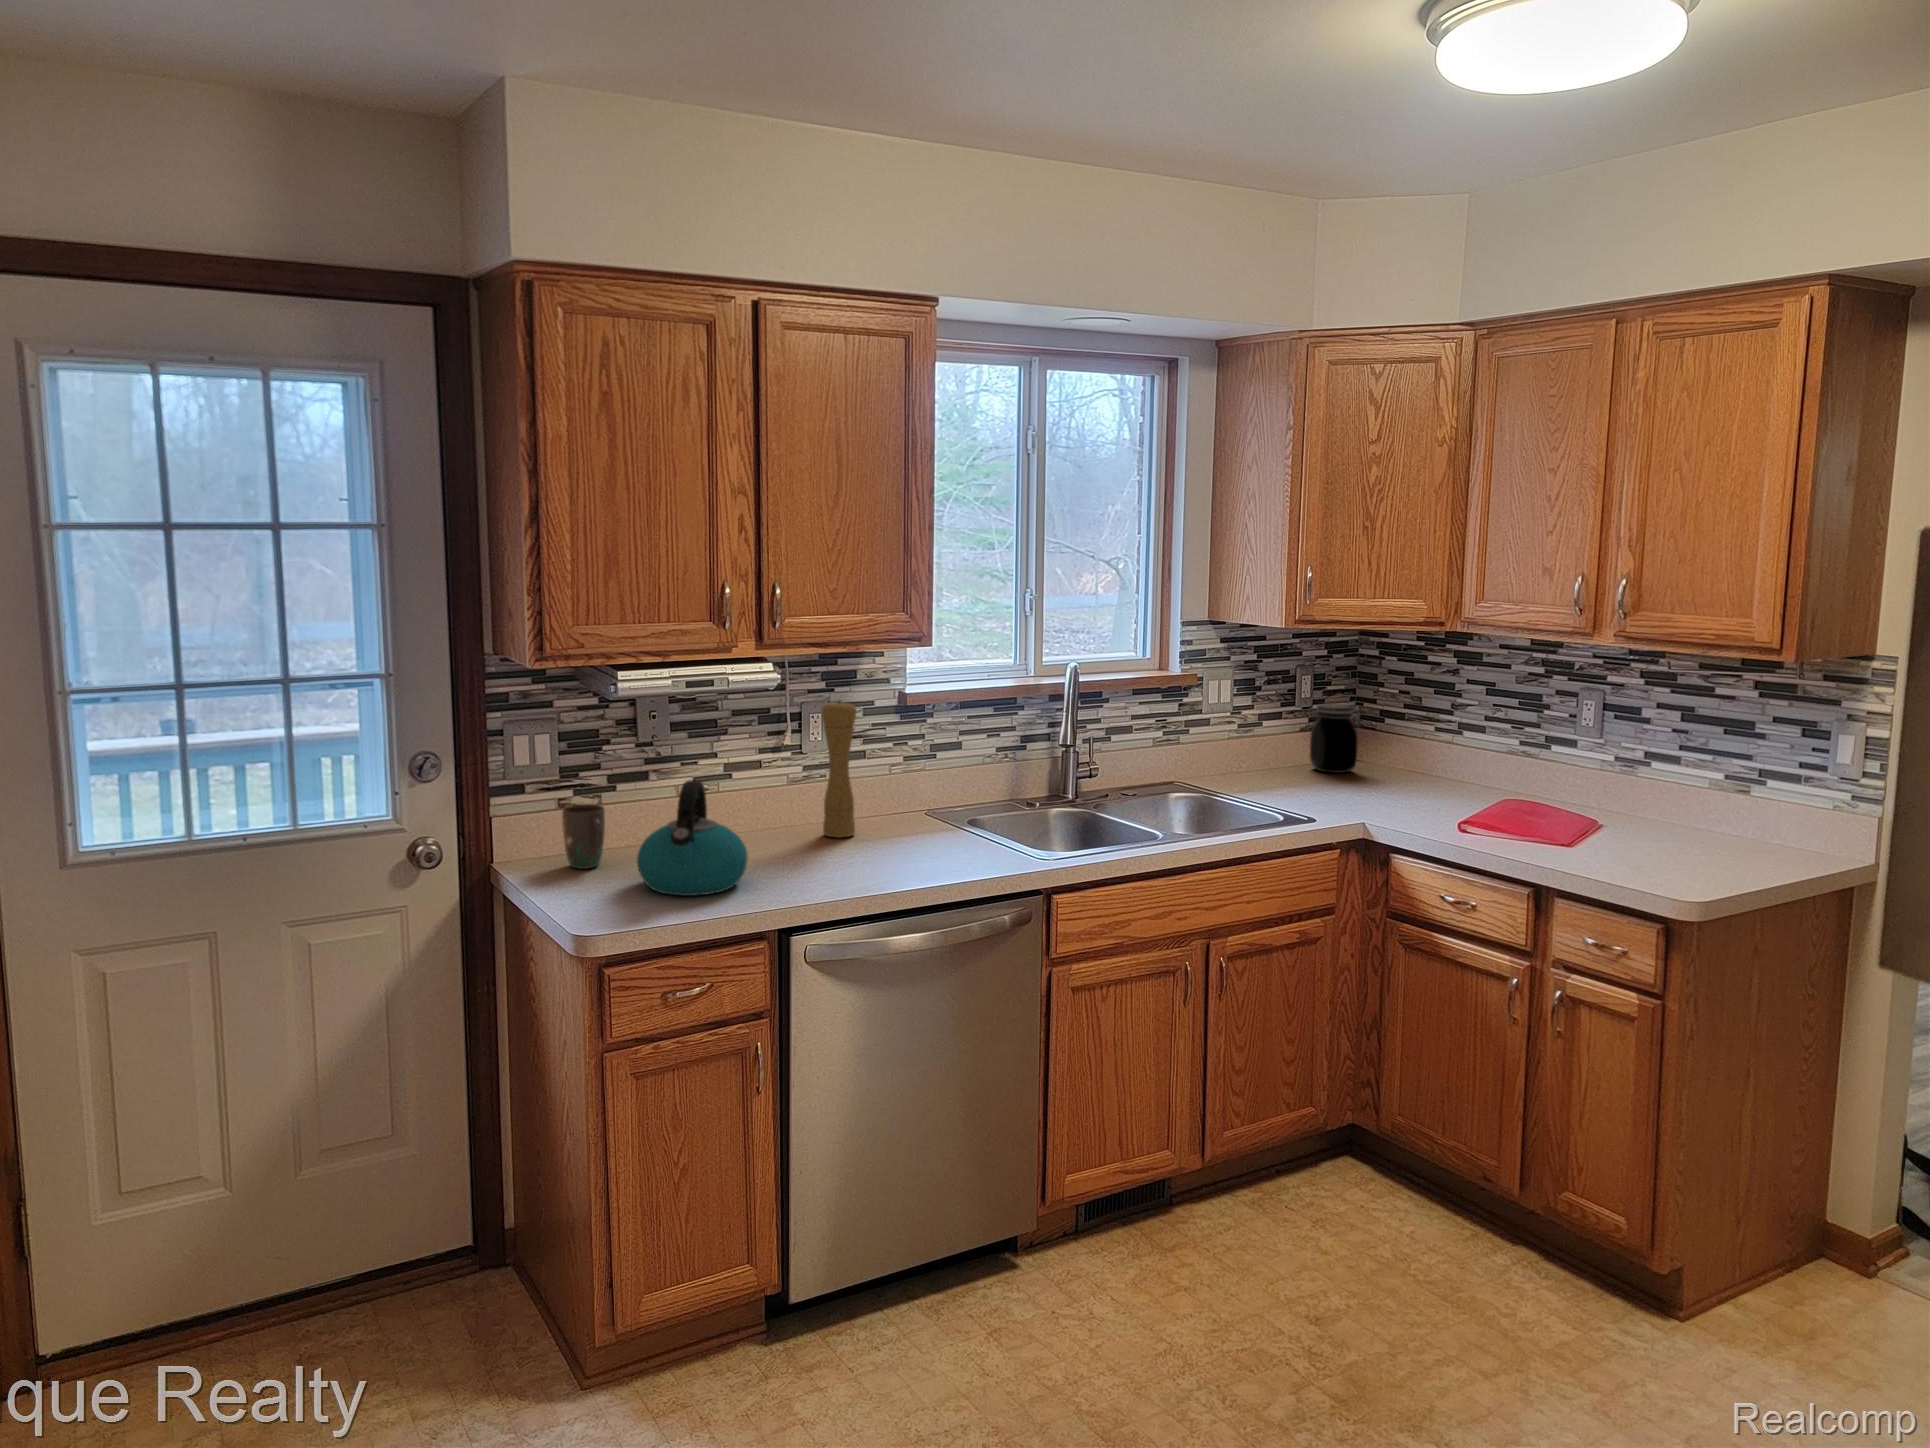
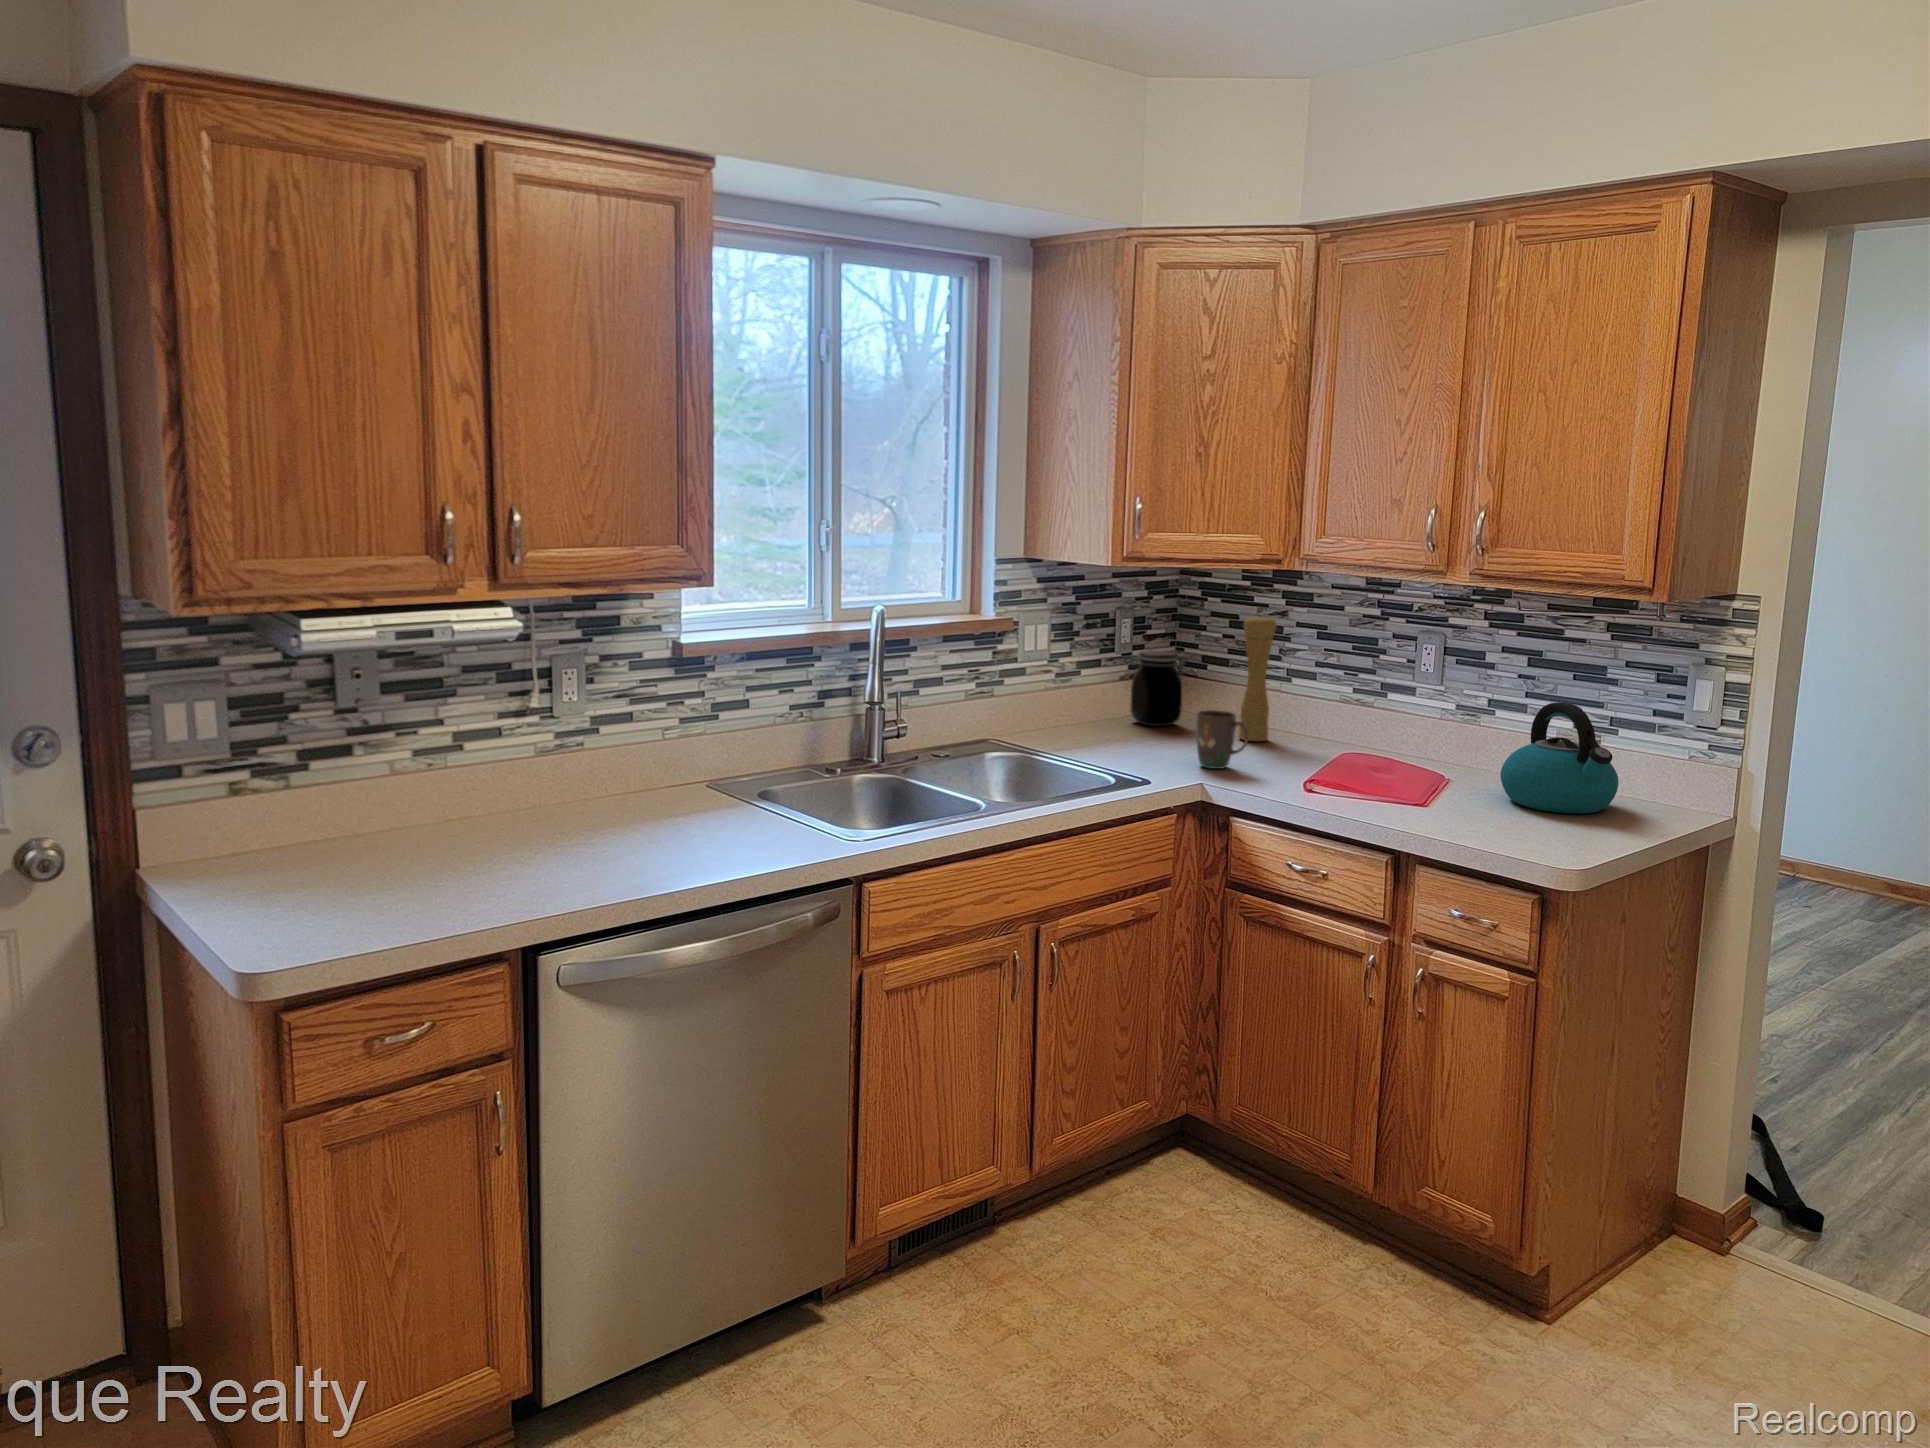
pepper mill: present [822,700,857,837] -> present [1239,615,1276,741]
kettle: present [637,780,748,896] -> present [1500,702,1619,814]
mug: present [562,804,605,869] -> present [1196,710,1248,769]

